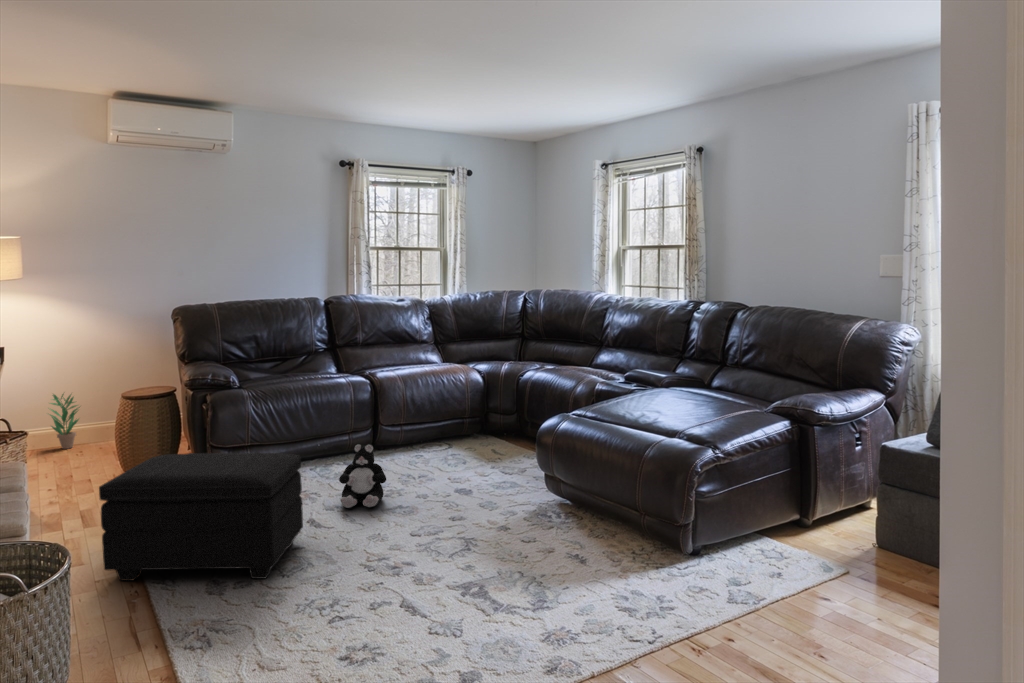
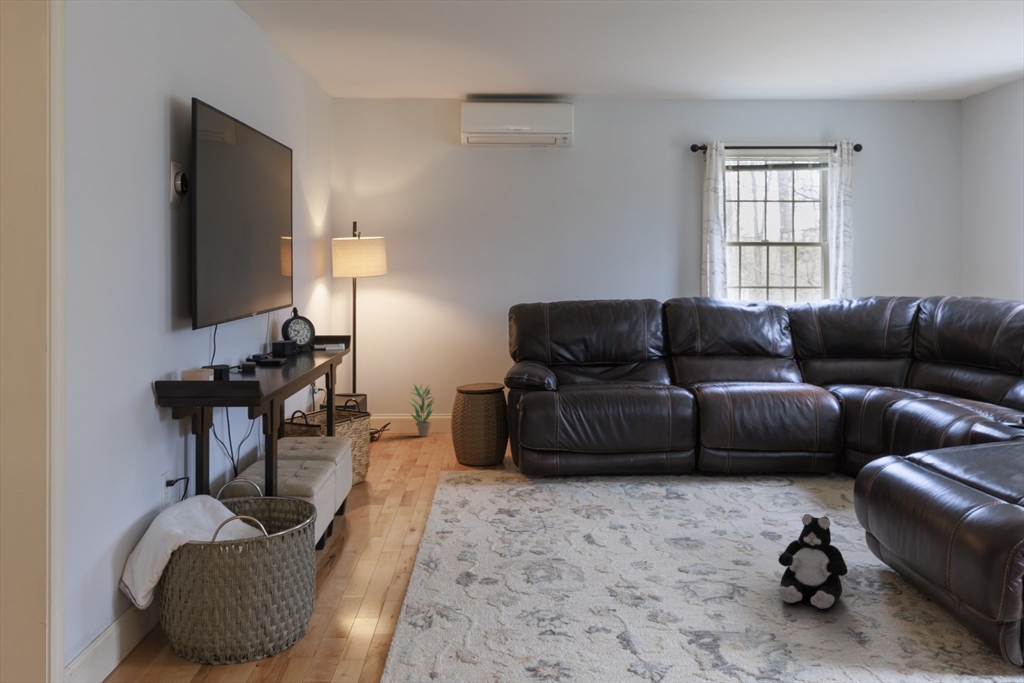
plush toy: present [339,444,386,508] -> present [778,514,848,609]
footstool: present [99,452,303,581] -> none [383,448,568,581]

